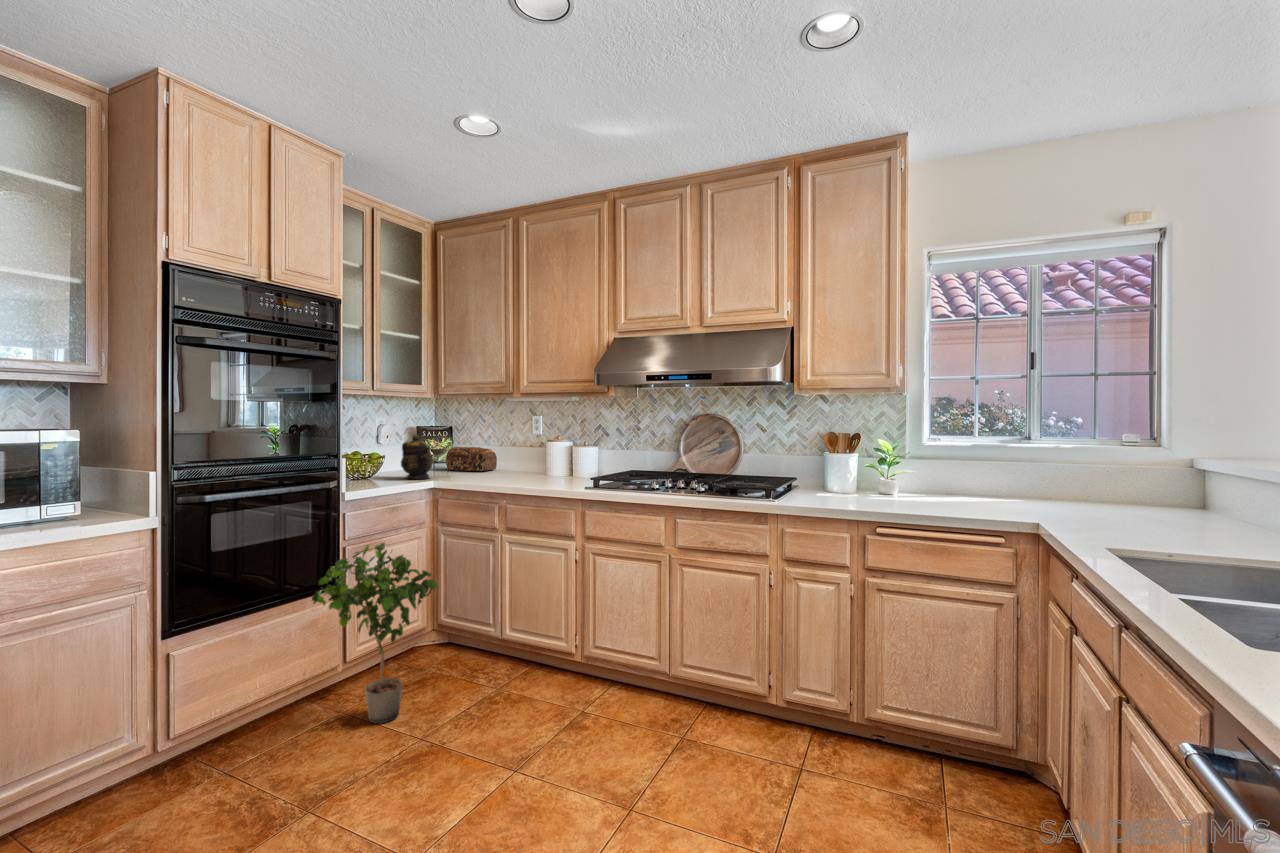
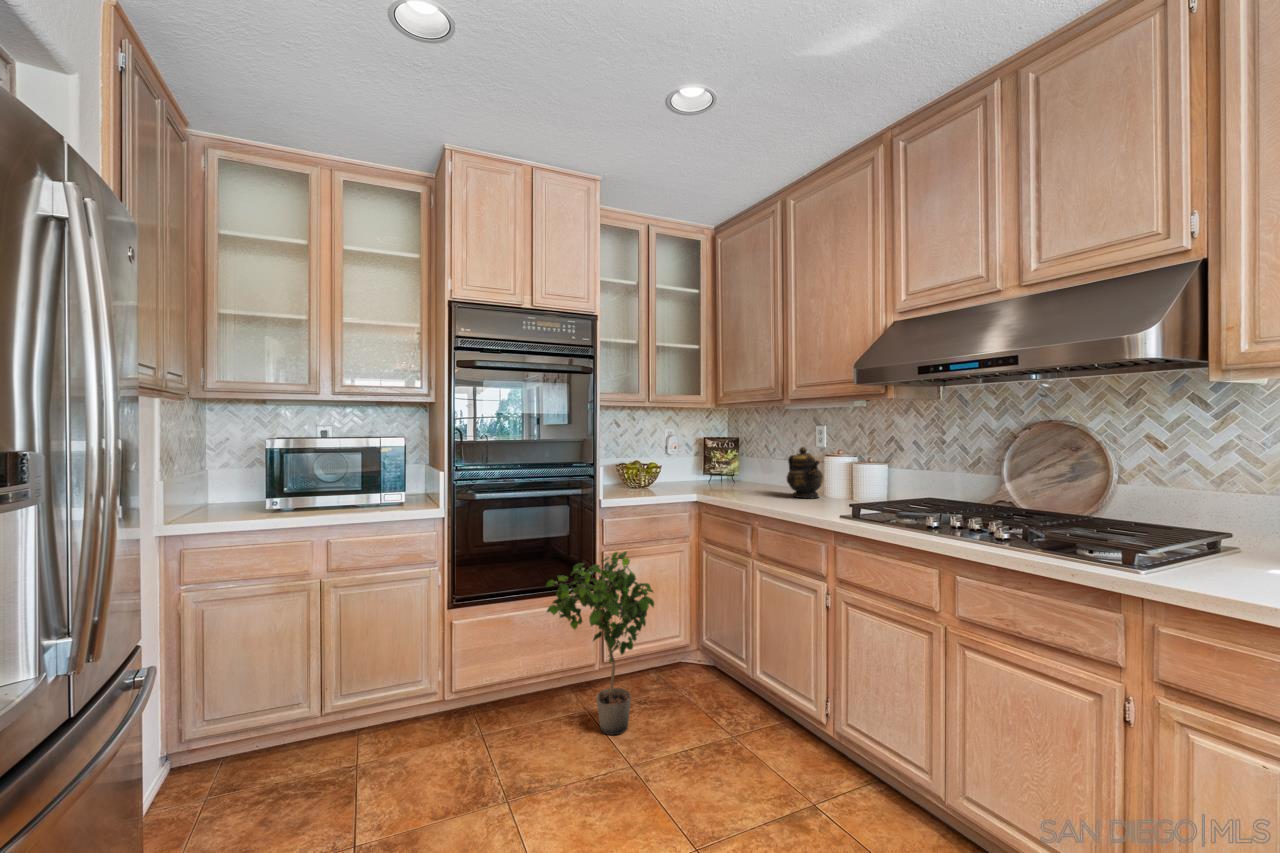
teapot: present [401,435,433,479] -> present [787,447,823,498]
bread loaf: present [446,447,497,471] -> none [730,457,780,484]

